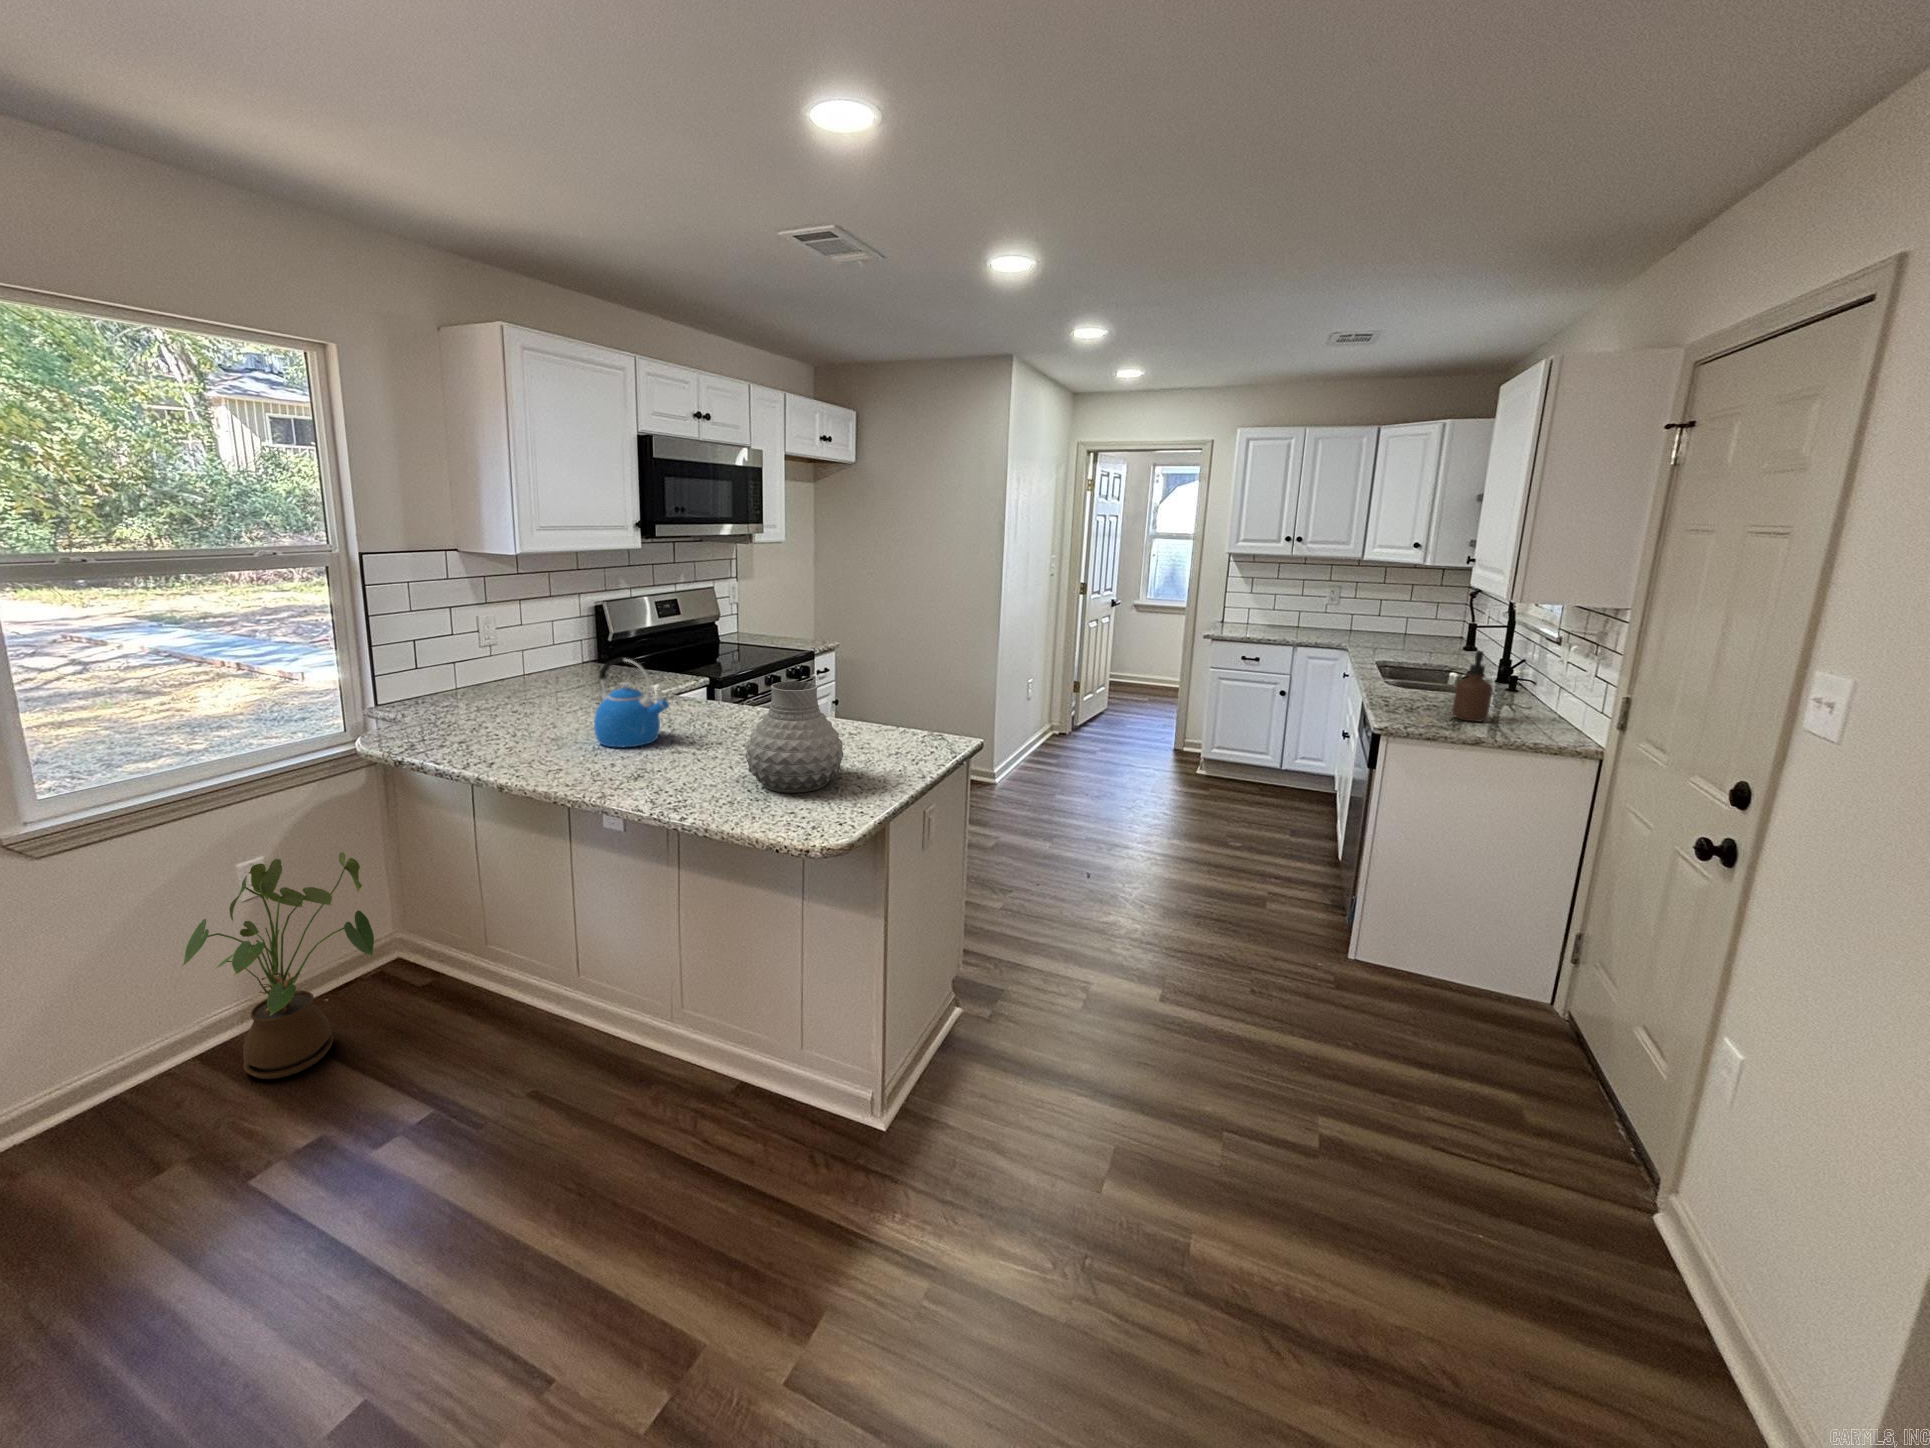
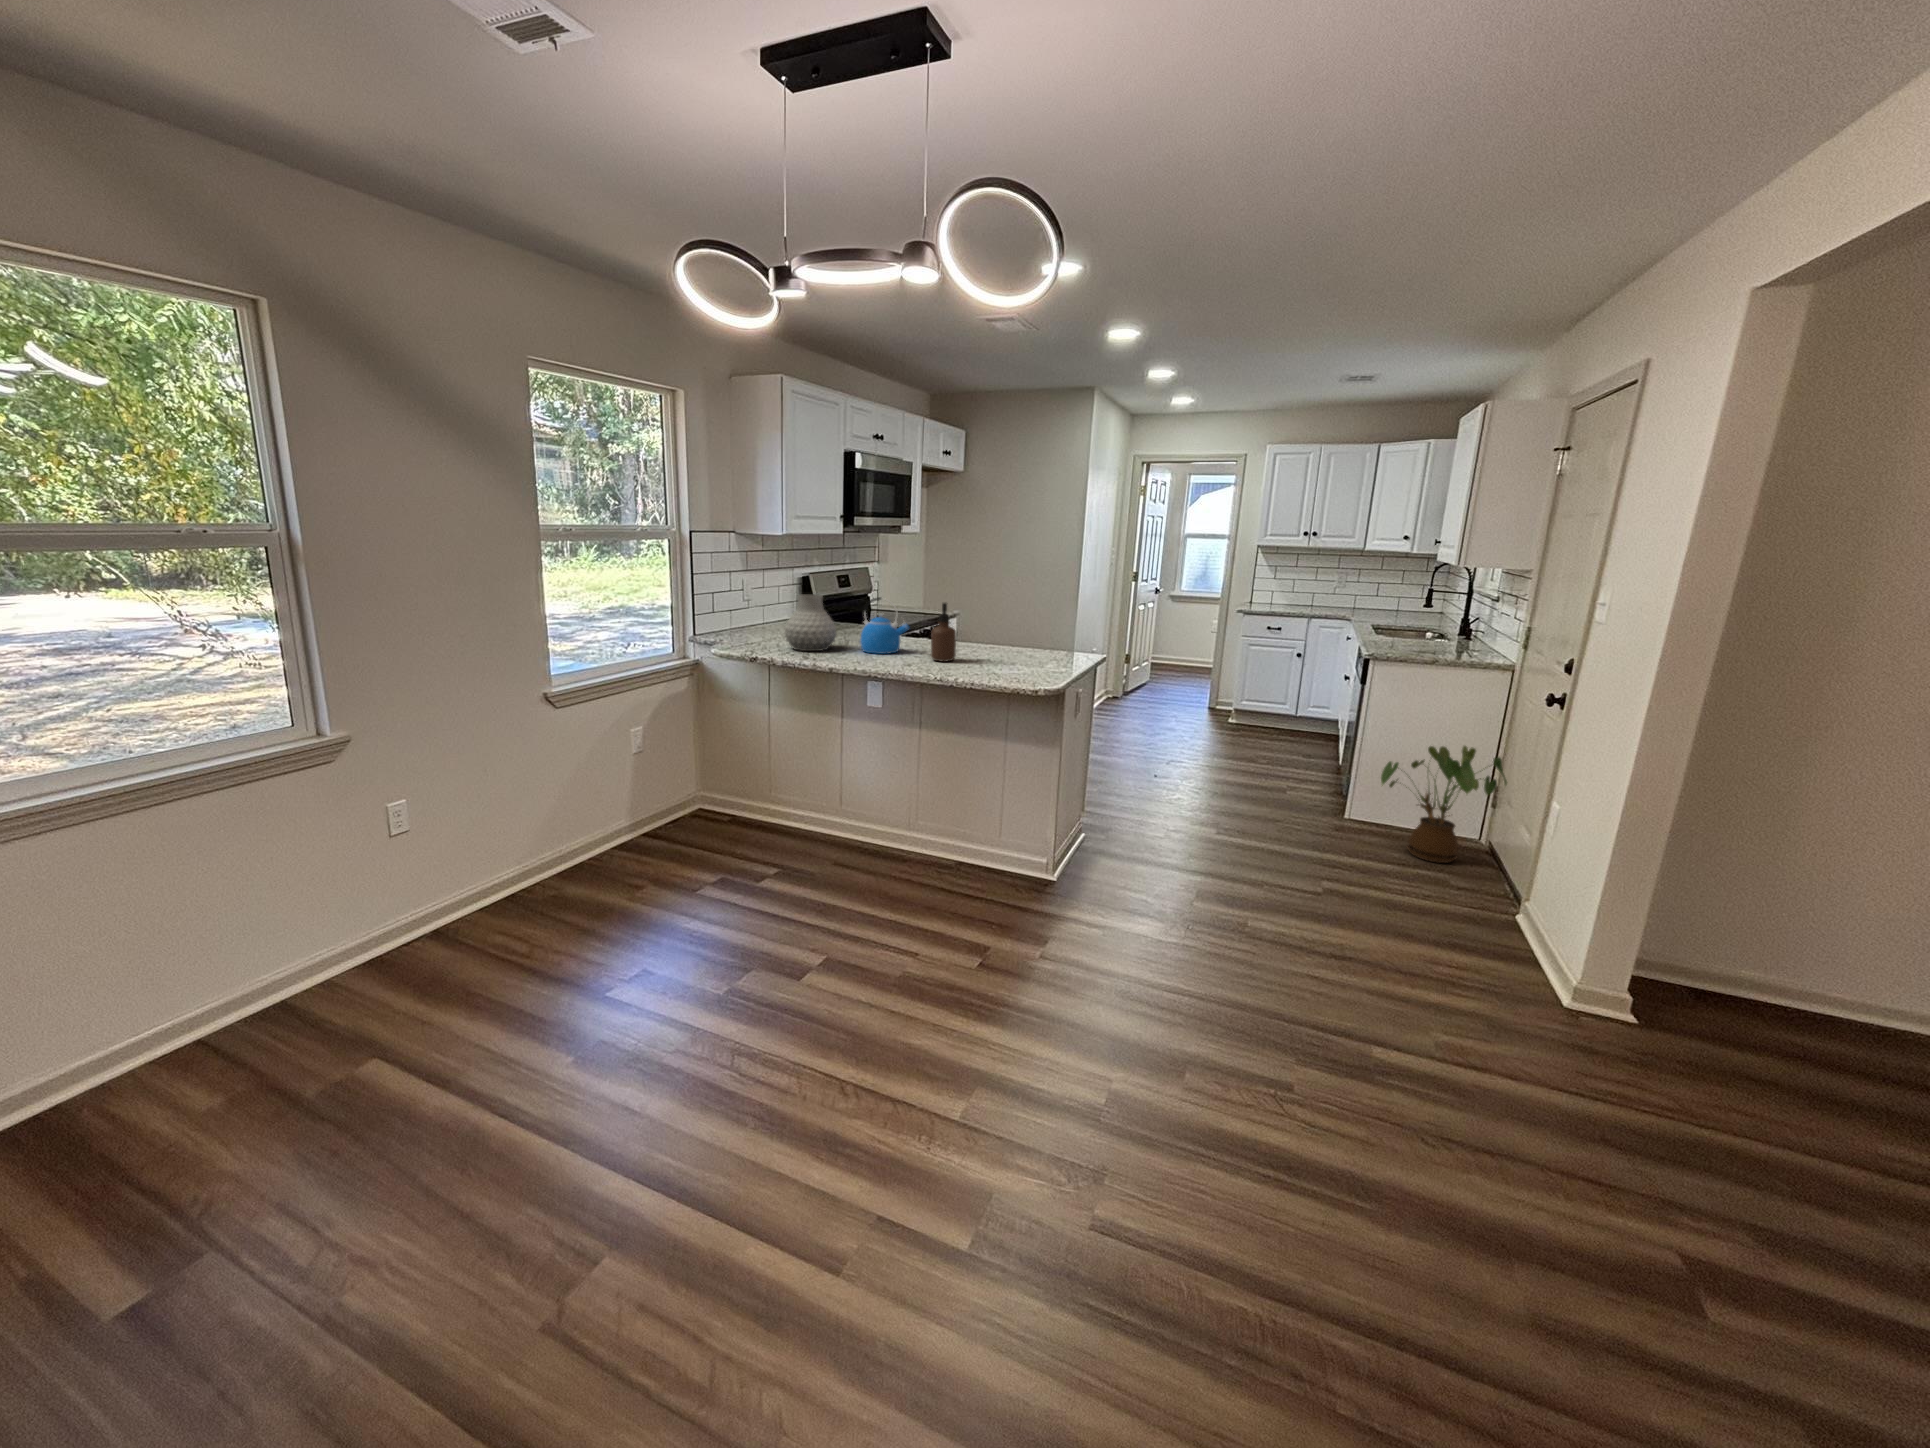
soap dispenser: present [1452,651,1493,722] -> present [931,603,956,661]
vase: present [745,681,844,793] -> present [785,594,836,651]
house plant: present [182,852,374,1079] -> present [1381,746,1507,863]

